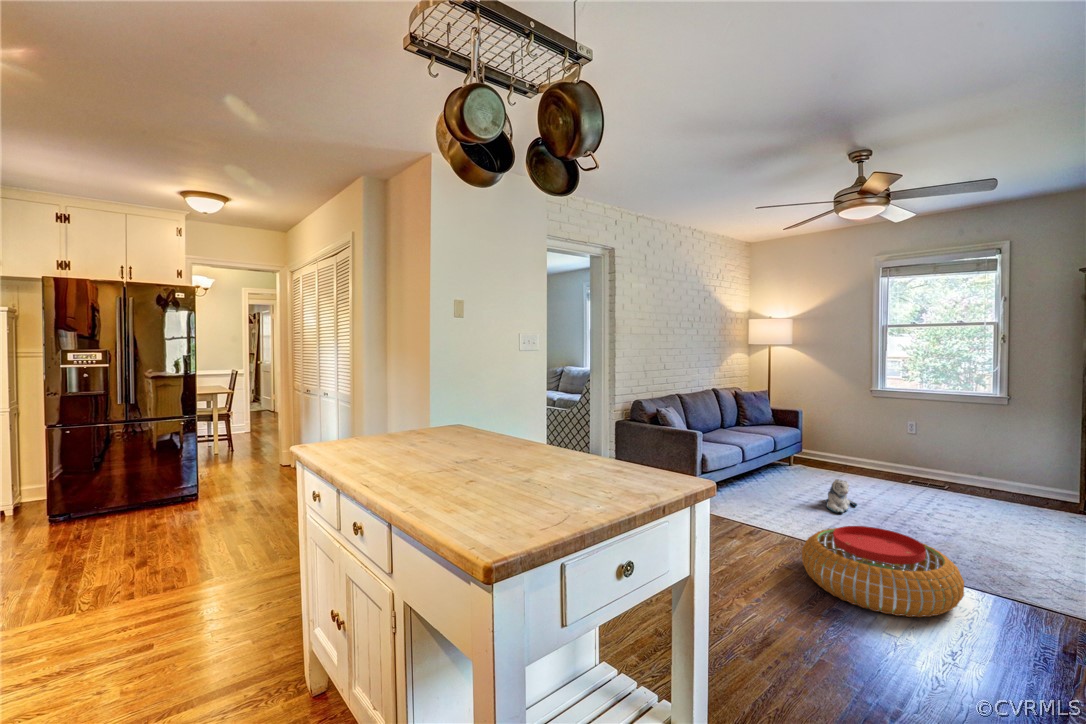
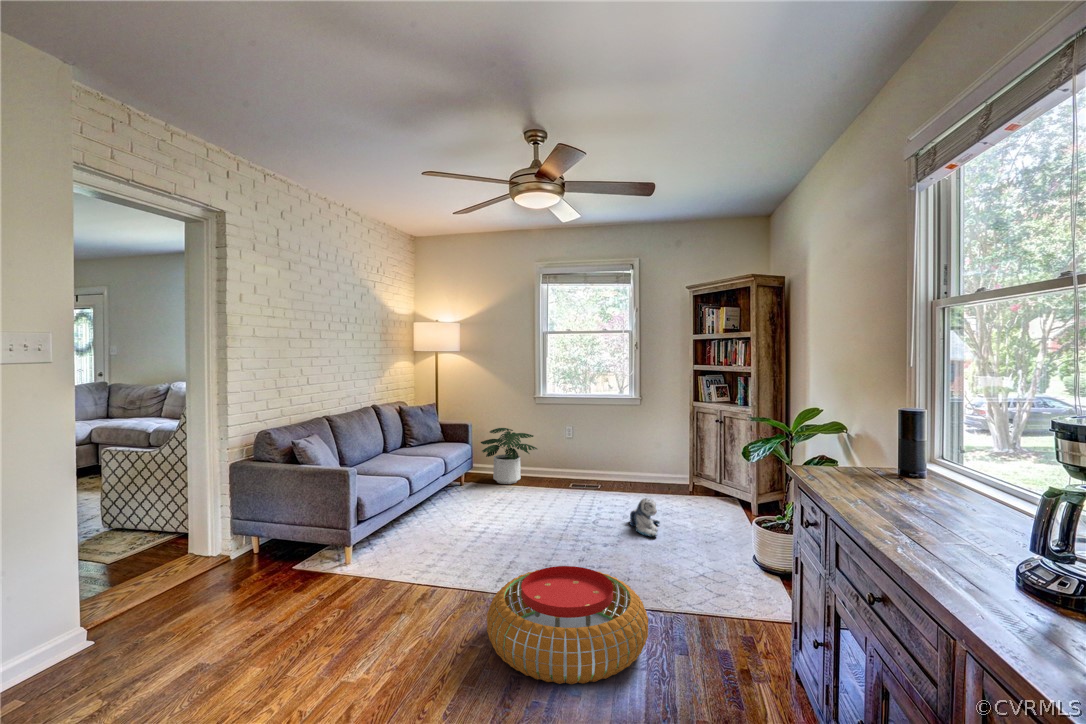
potted plant: none [810,417,872,470] -> present [481,428,537,484]
plush toy: present [825,479,857,513] -> present [630,498,660,537]

